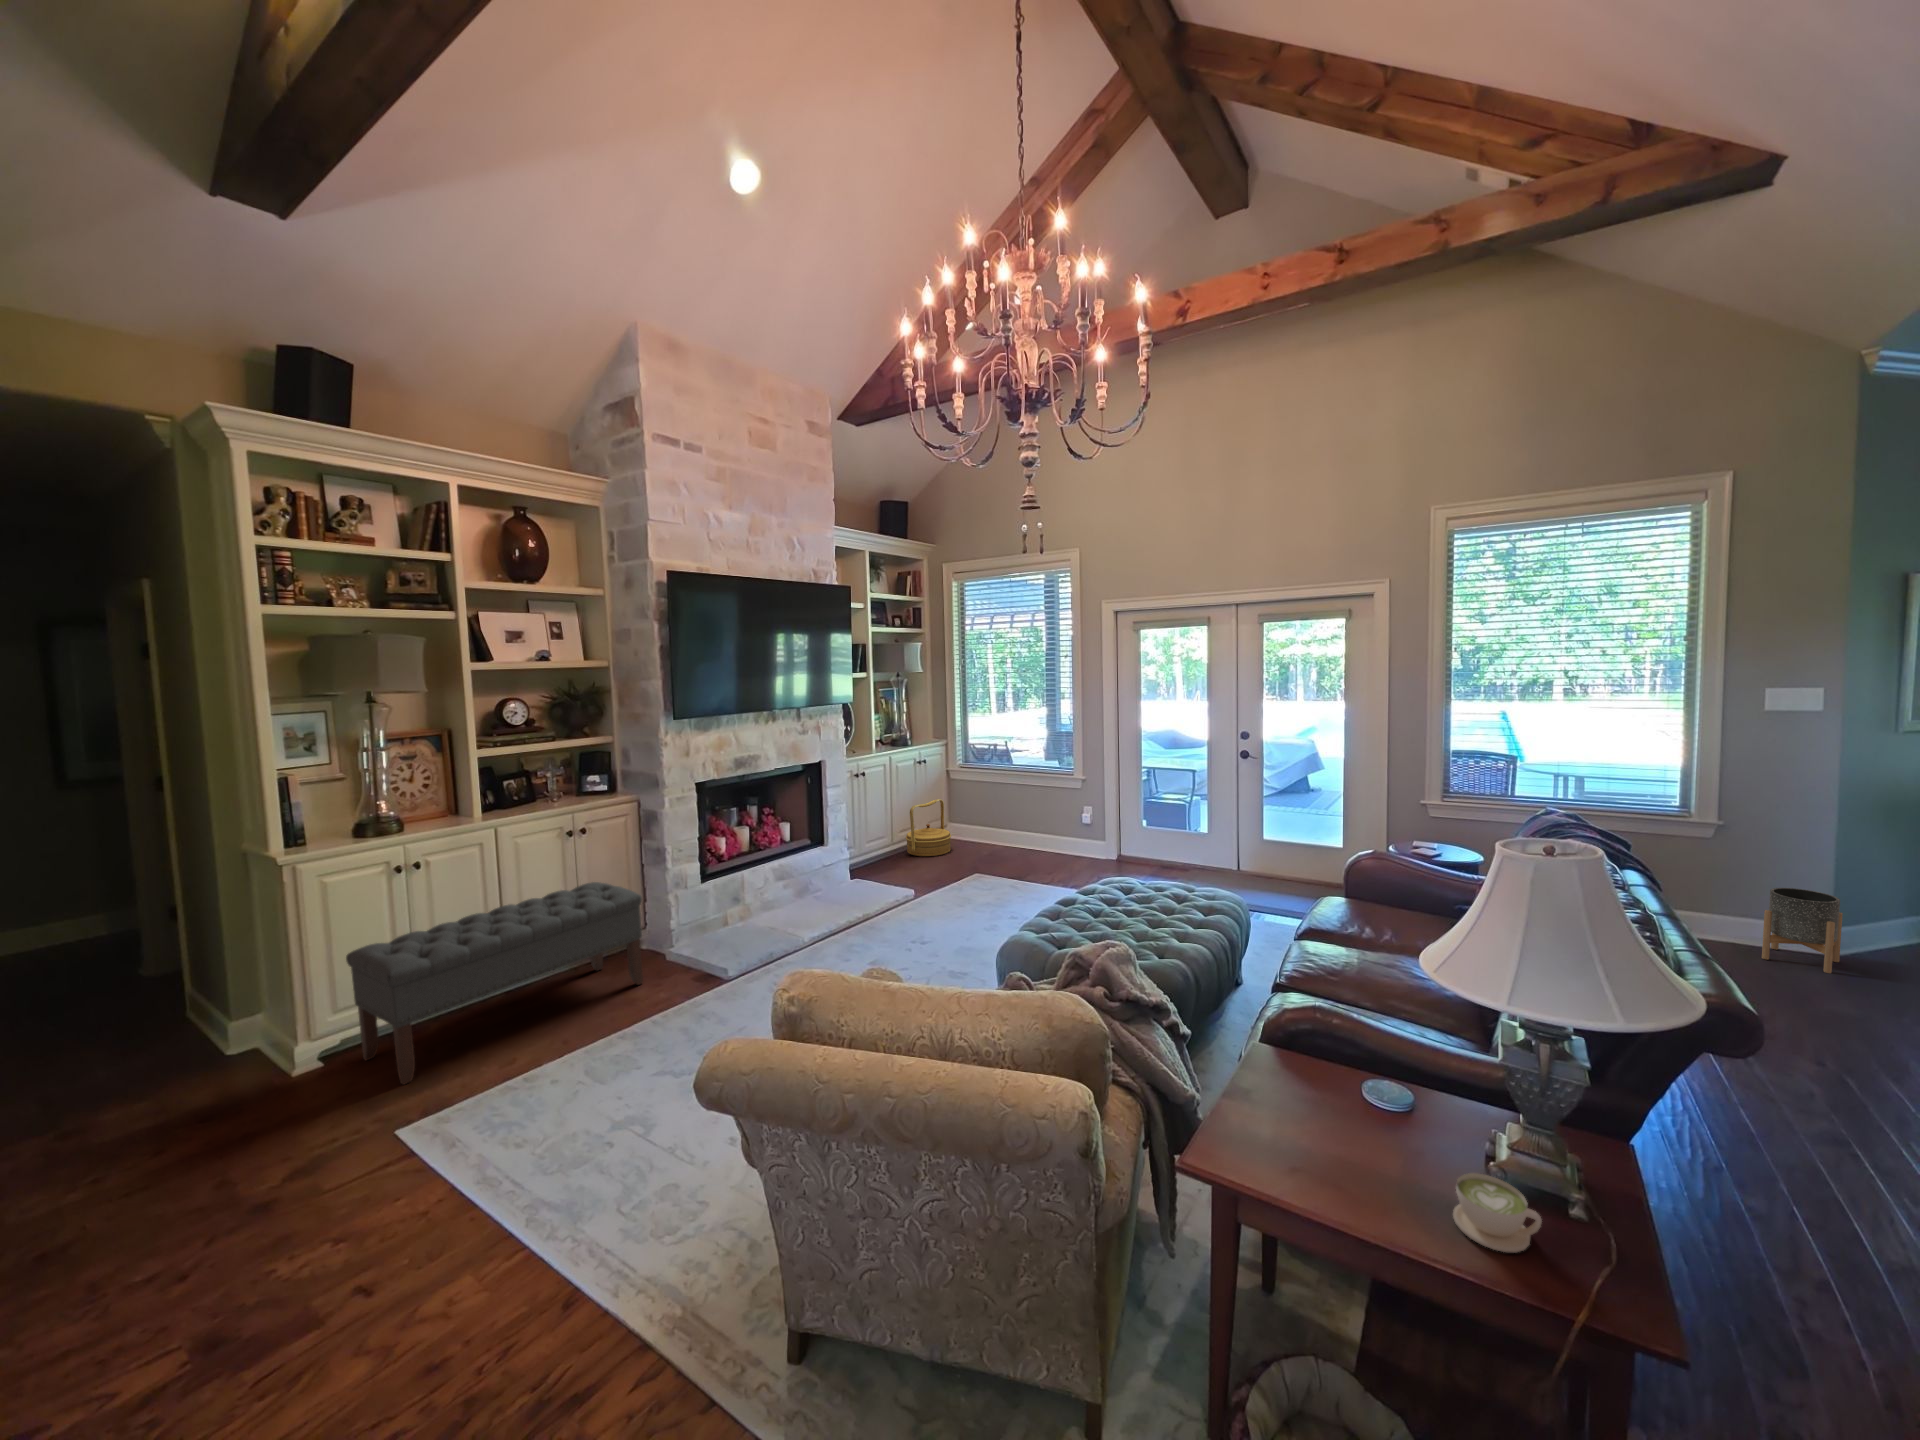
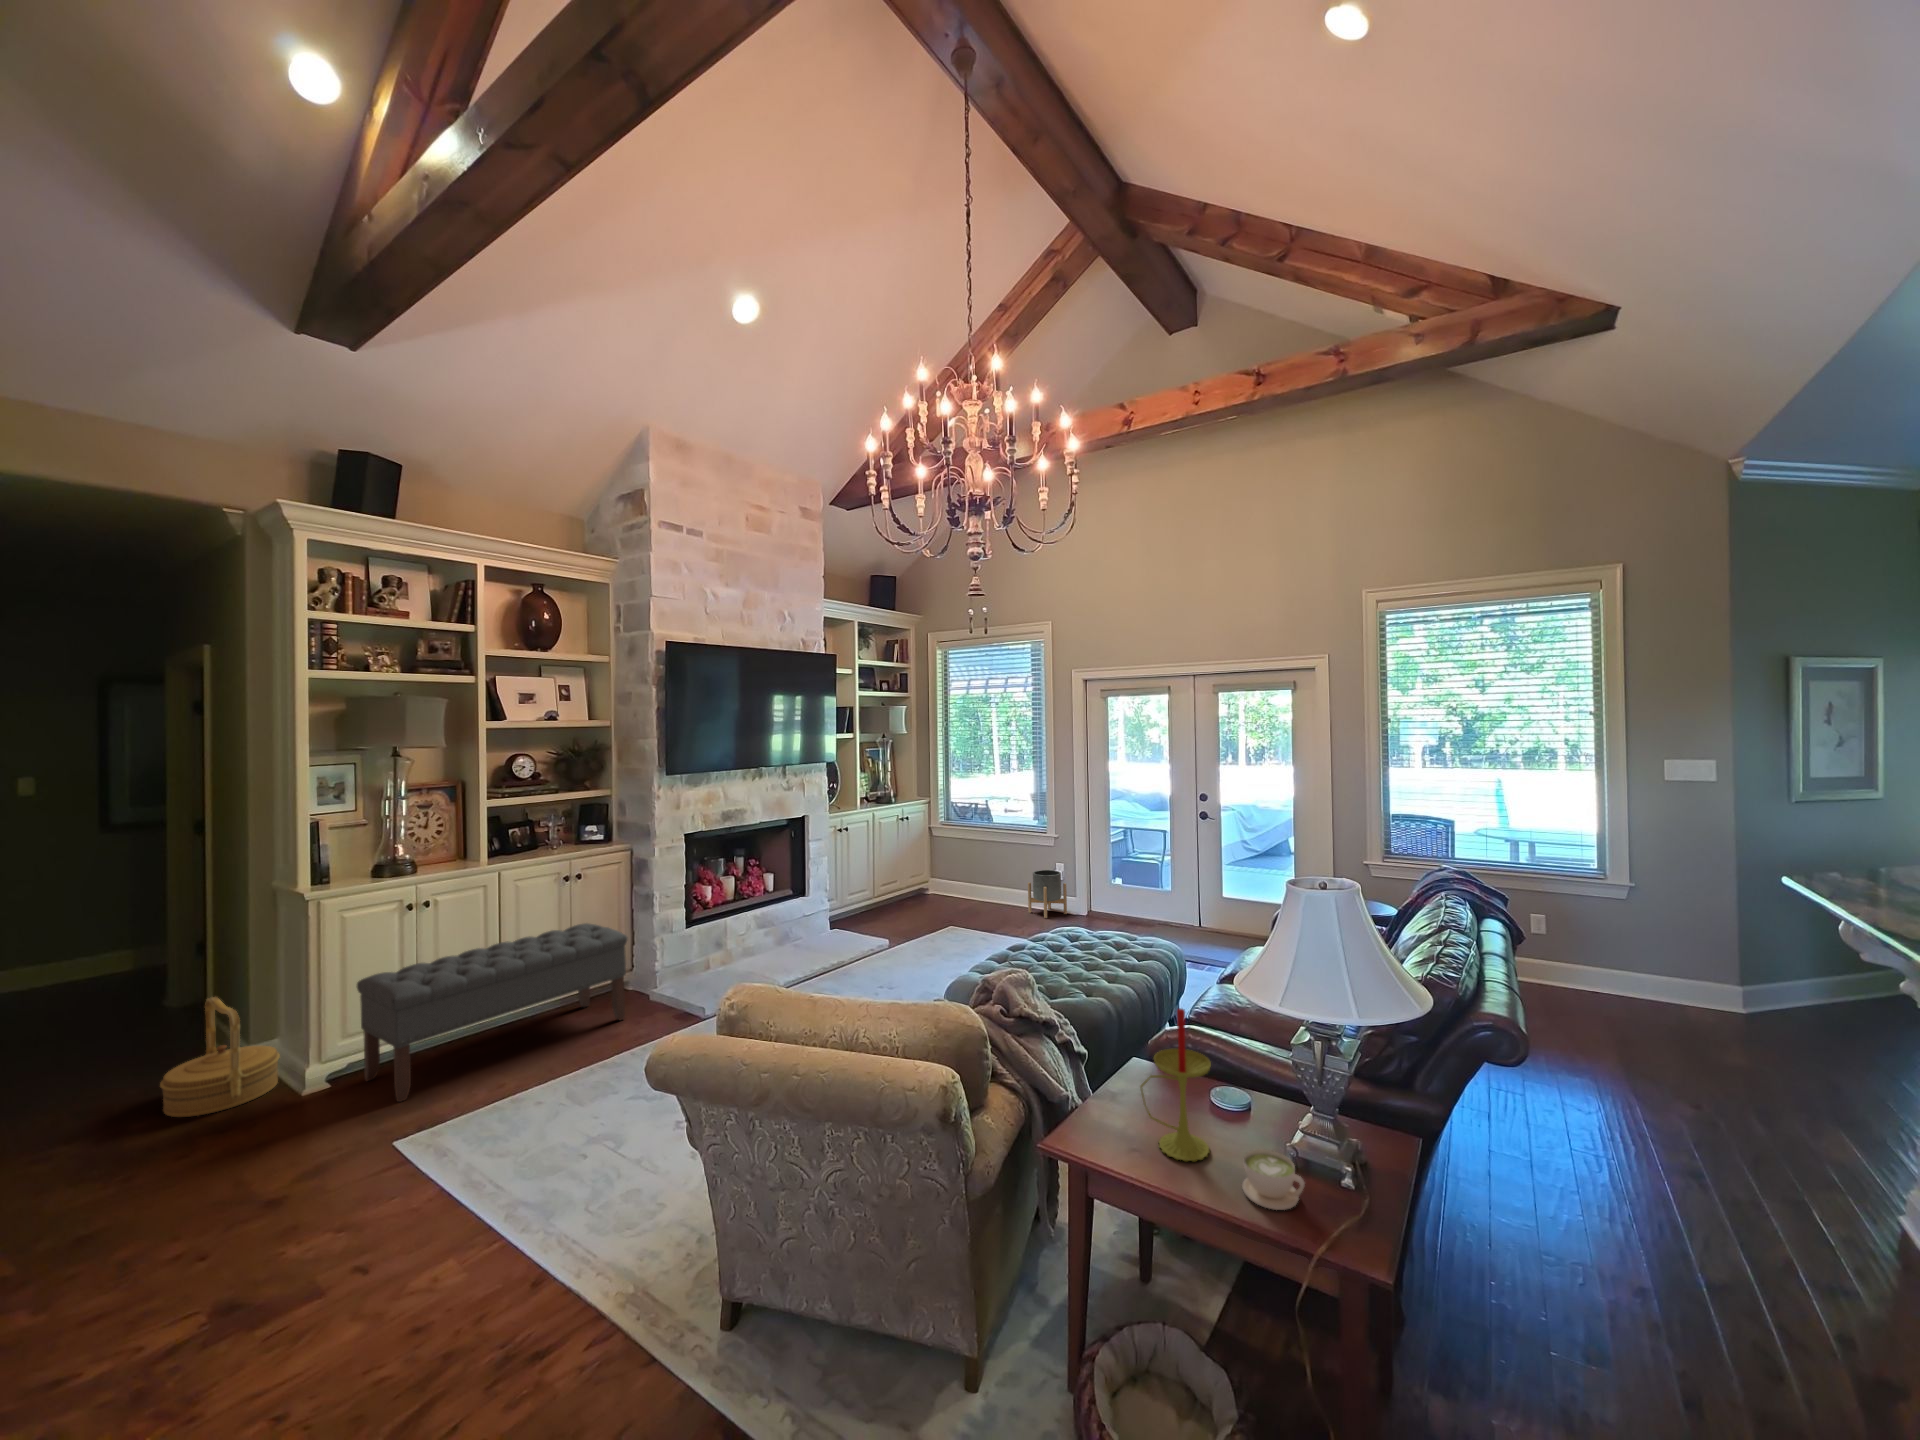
woven basket: present [906,799,951,856] -> present [160,997,280,1117]
planter: present [1762,888,1843,973] -> present [1028,870,1067,918]
candle: none [1308,1001,1403,1185] -> present [1140,1008,1211,1161]

